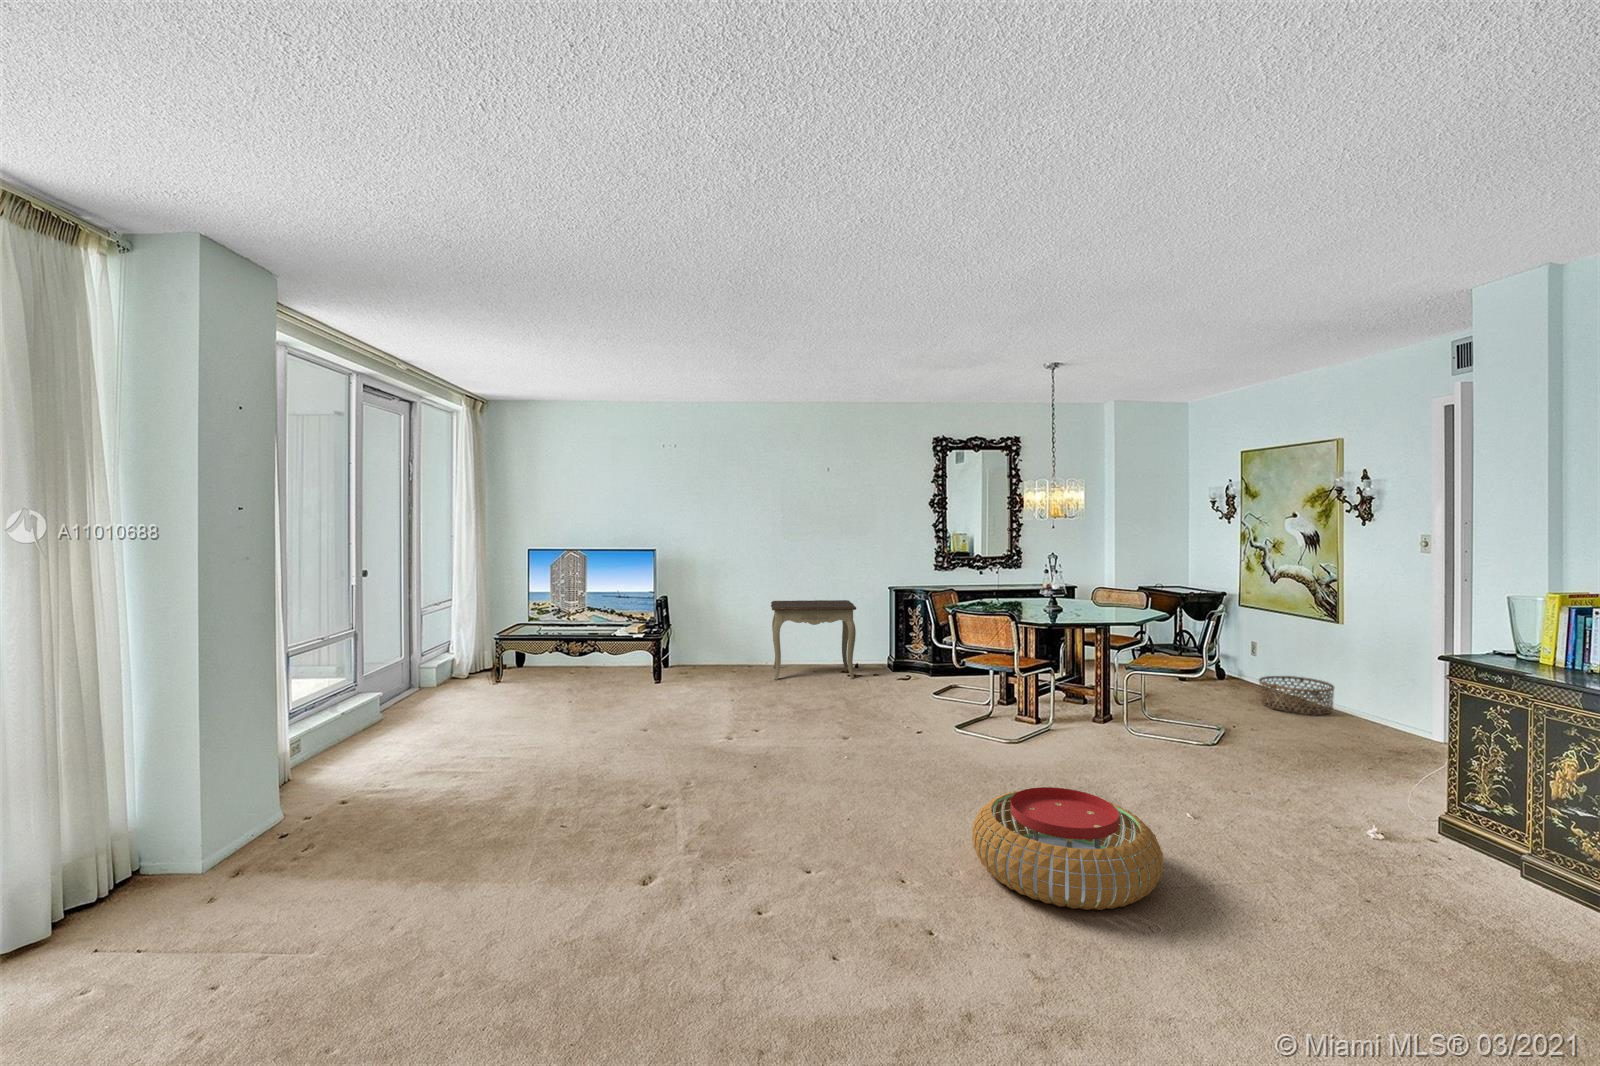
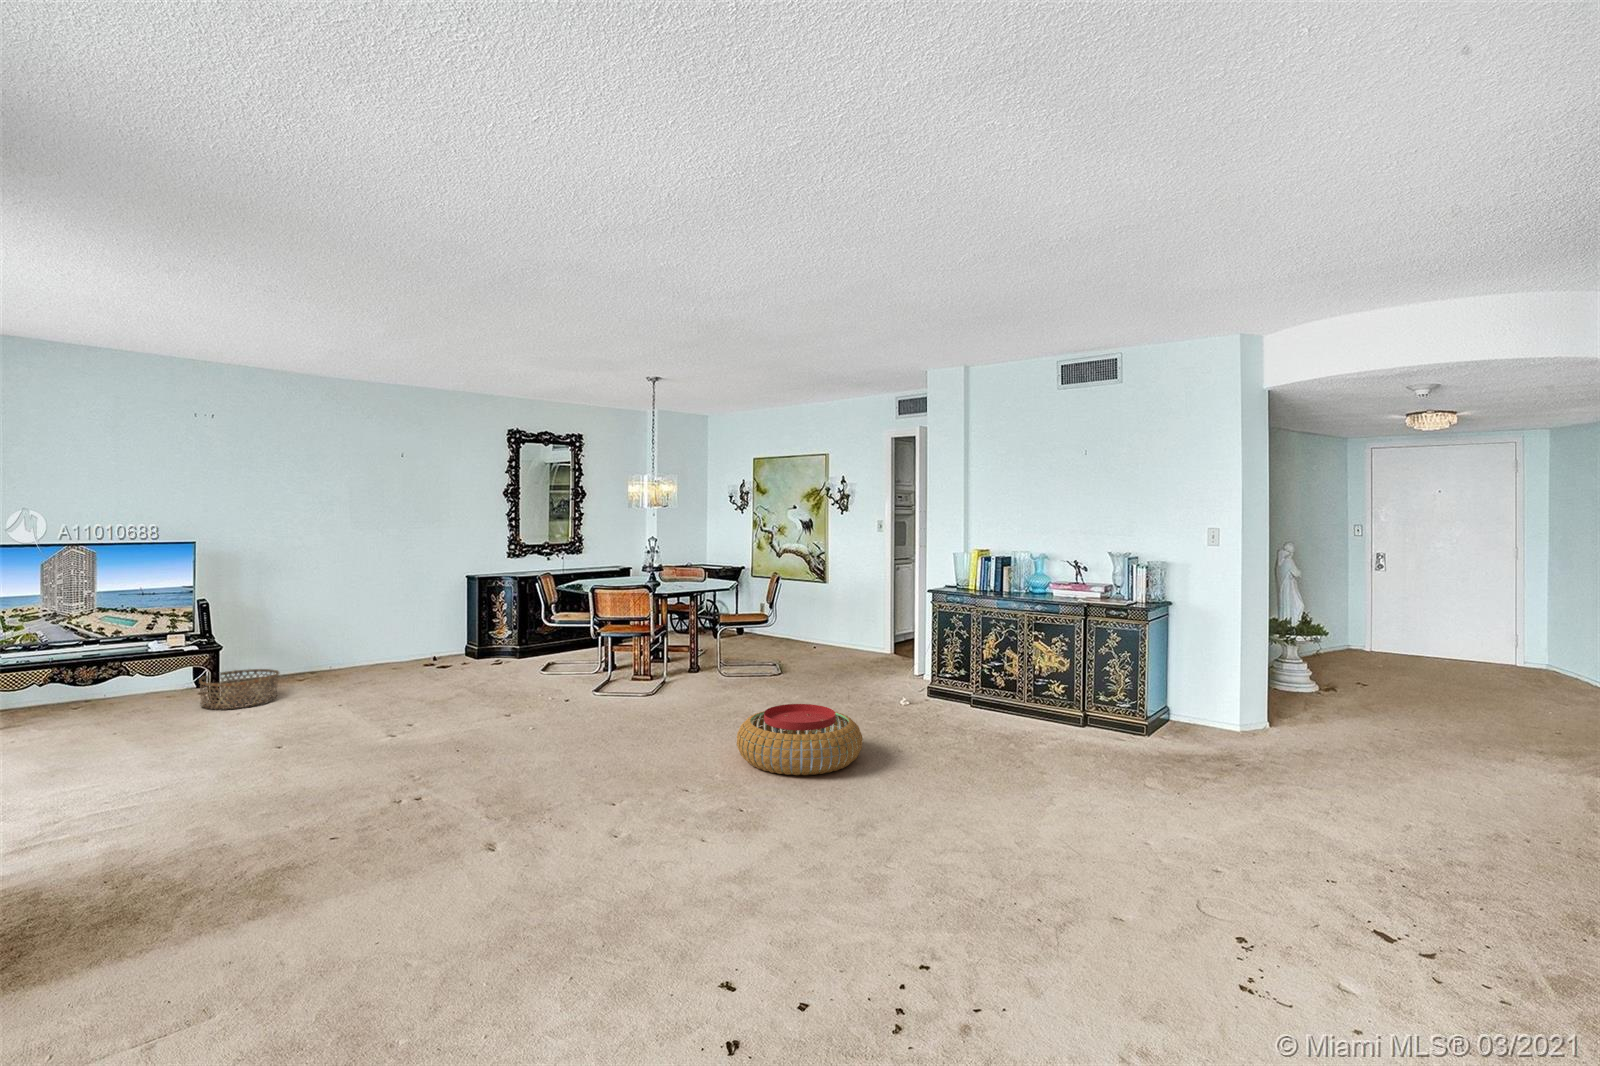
side table: present [771,600,856,680] -> none [325,596,449,694]
basket: present [1259,676,1334,715] -> present [199,669,279,709]

